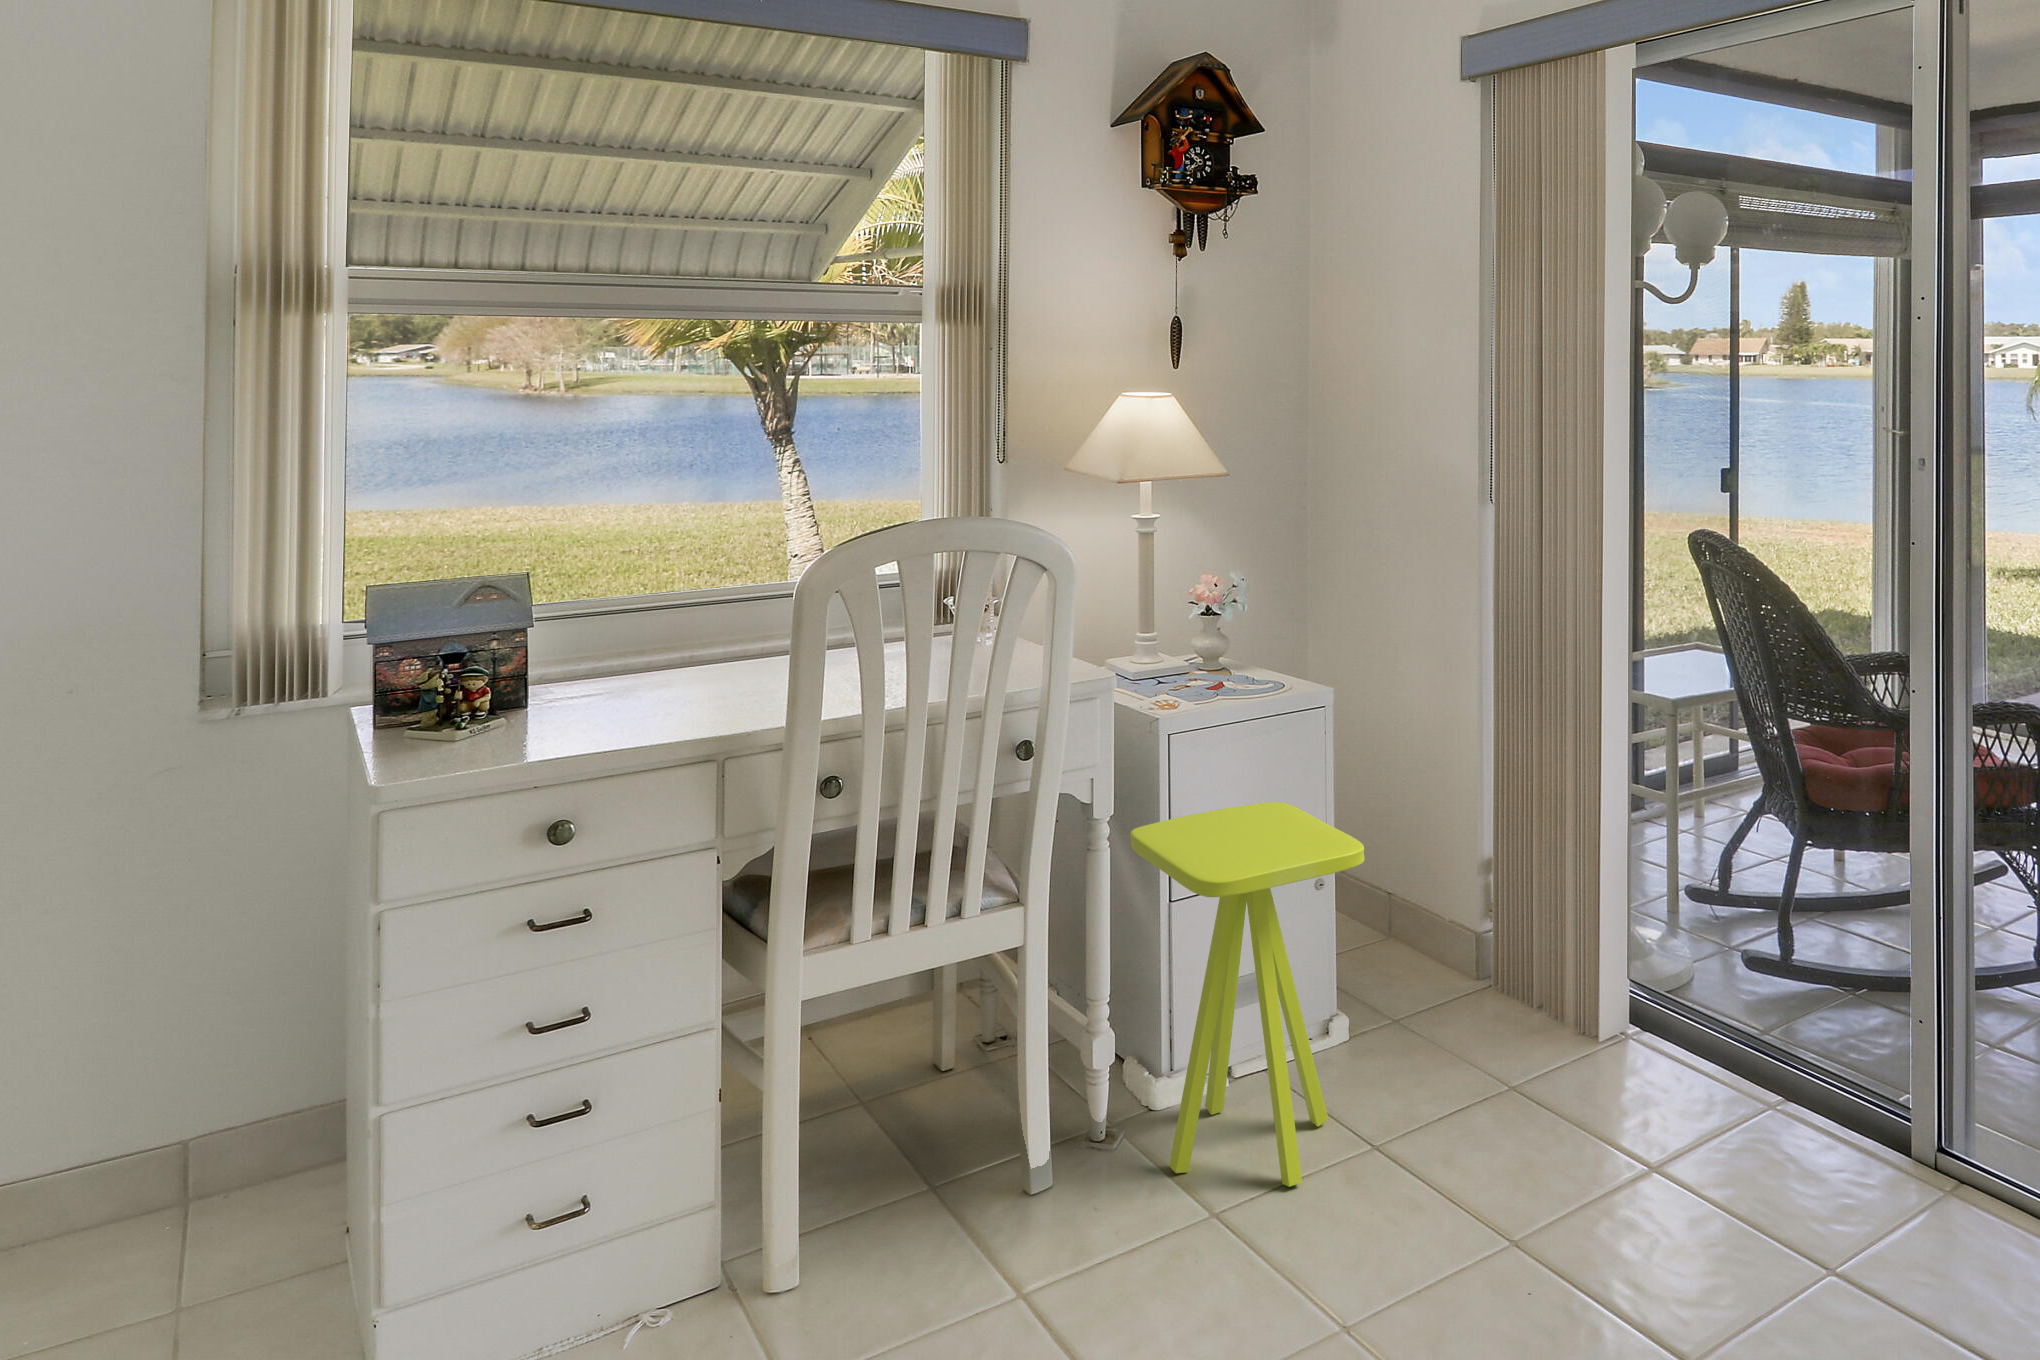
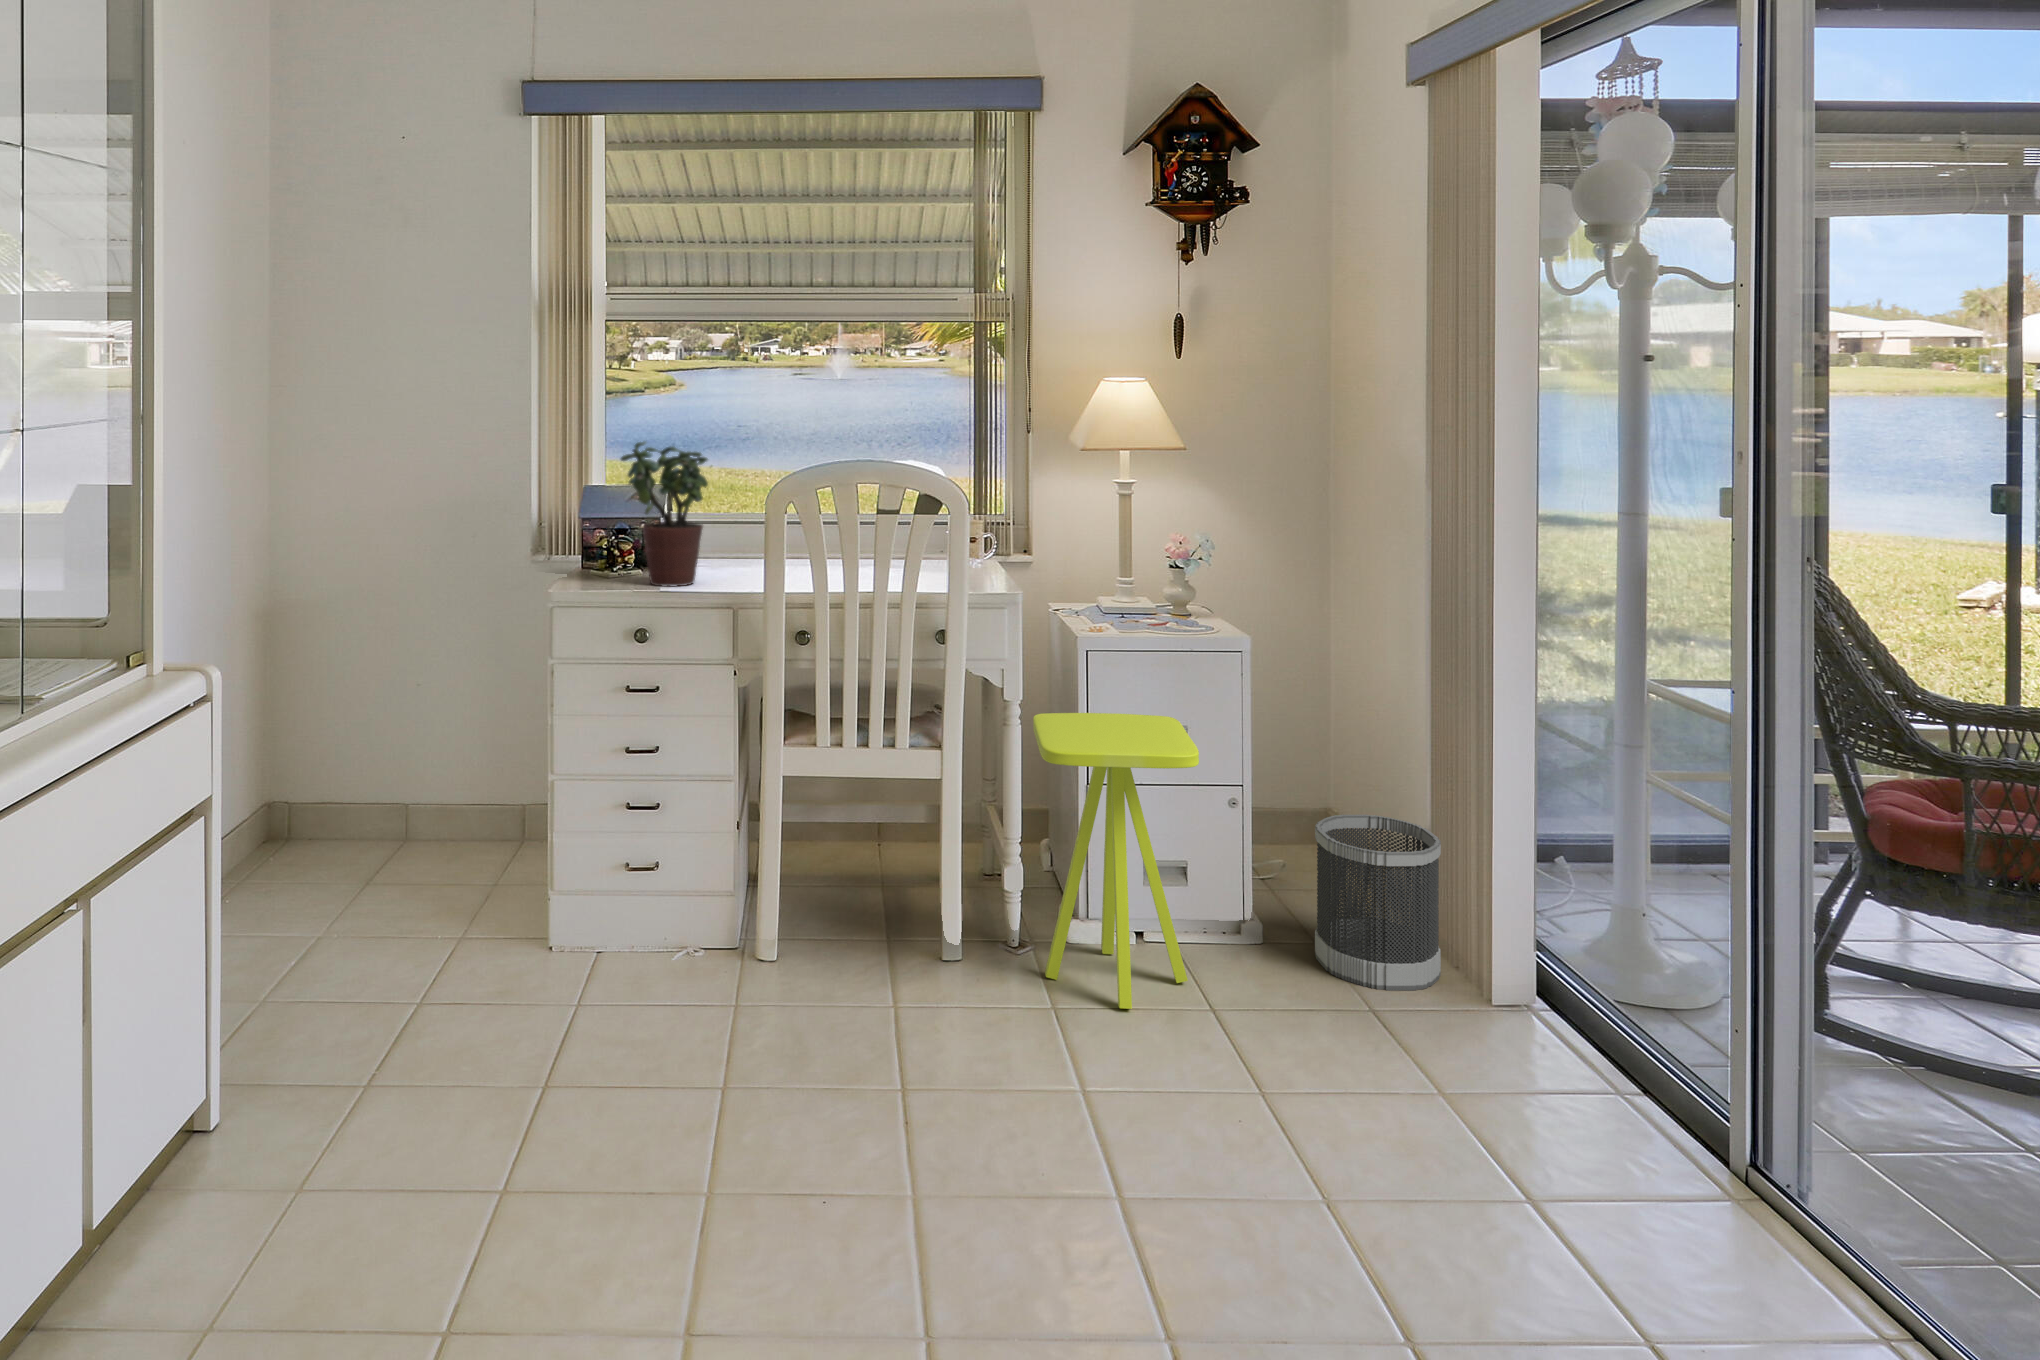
potted plant: none [497,511,657,743] -> present [621,442,708,587]
wastebasket: none [1409,865,1536,1063] -> present [1315,815,1441,990]

